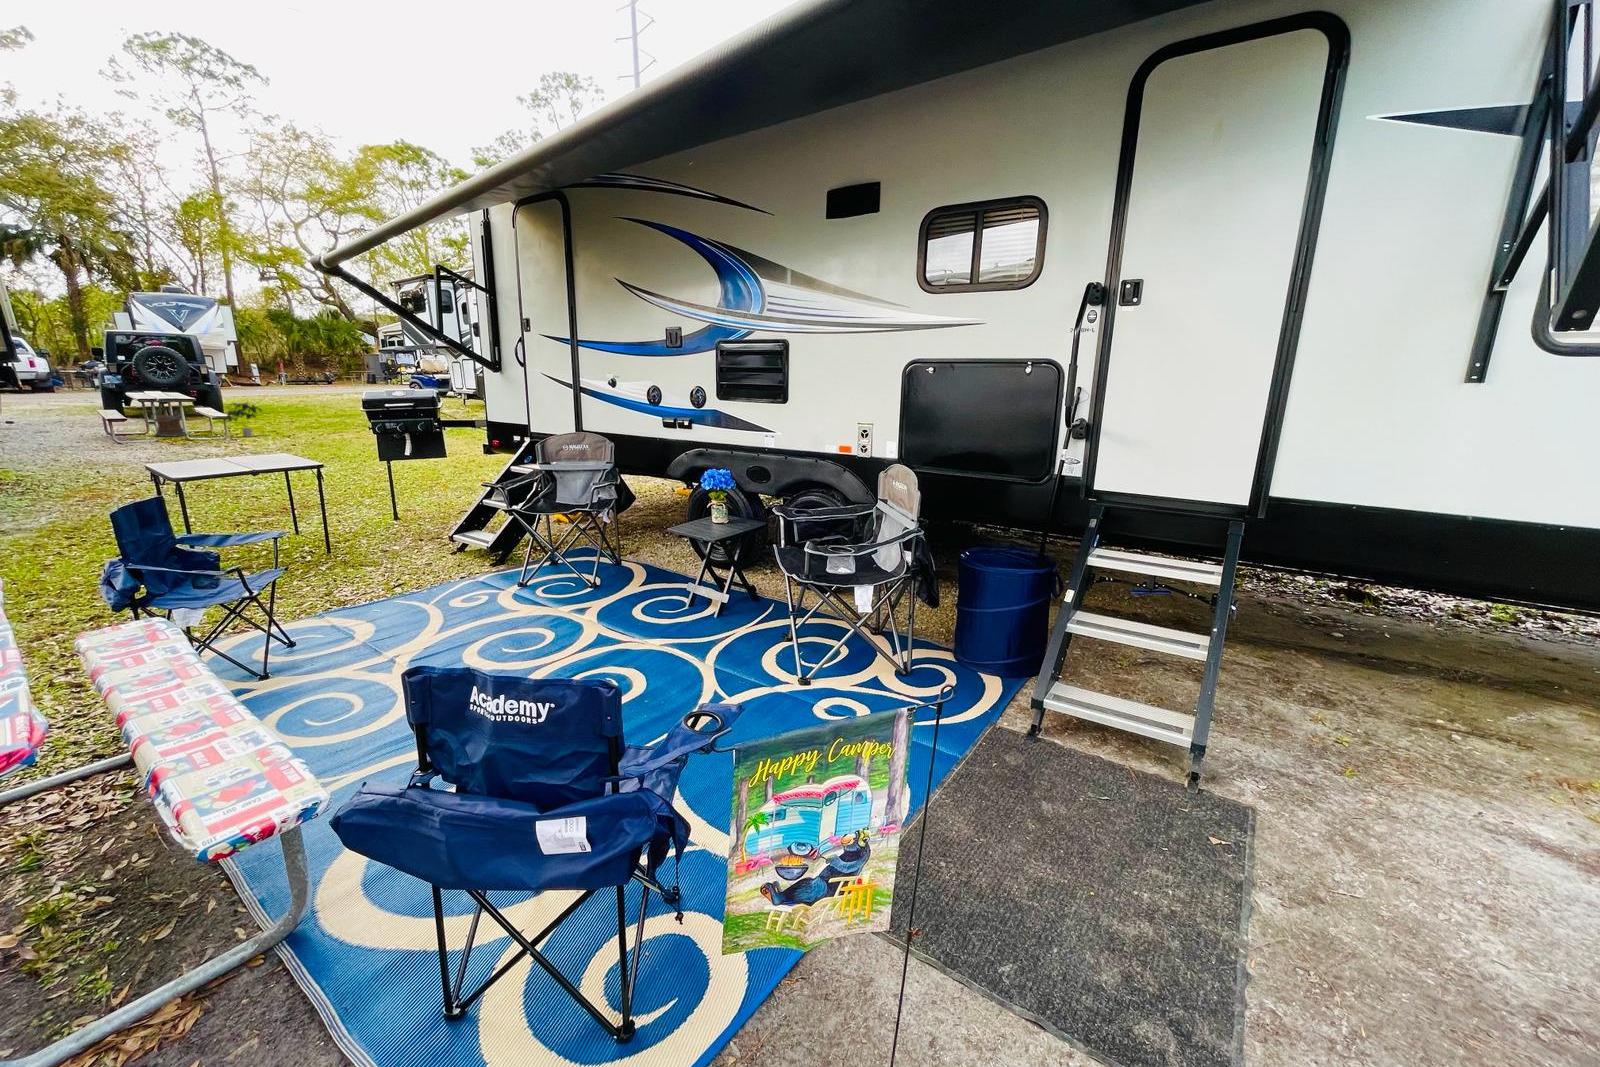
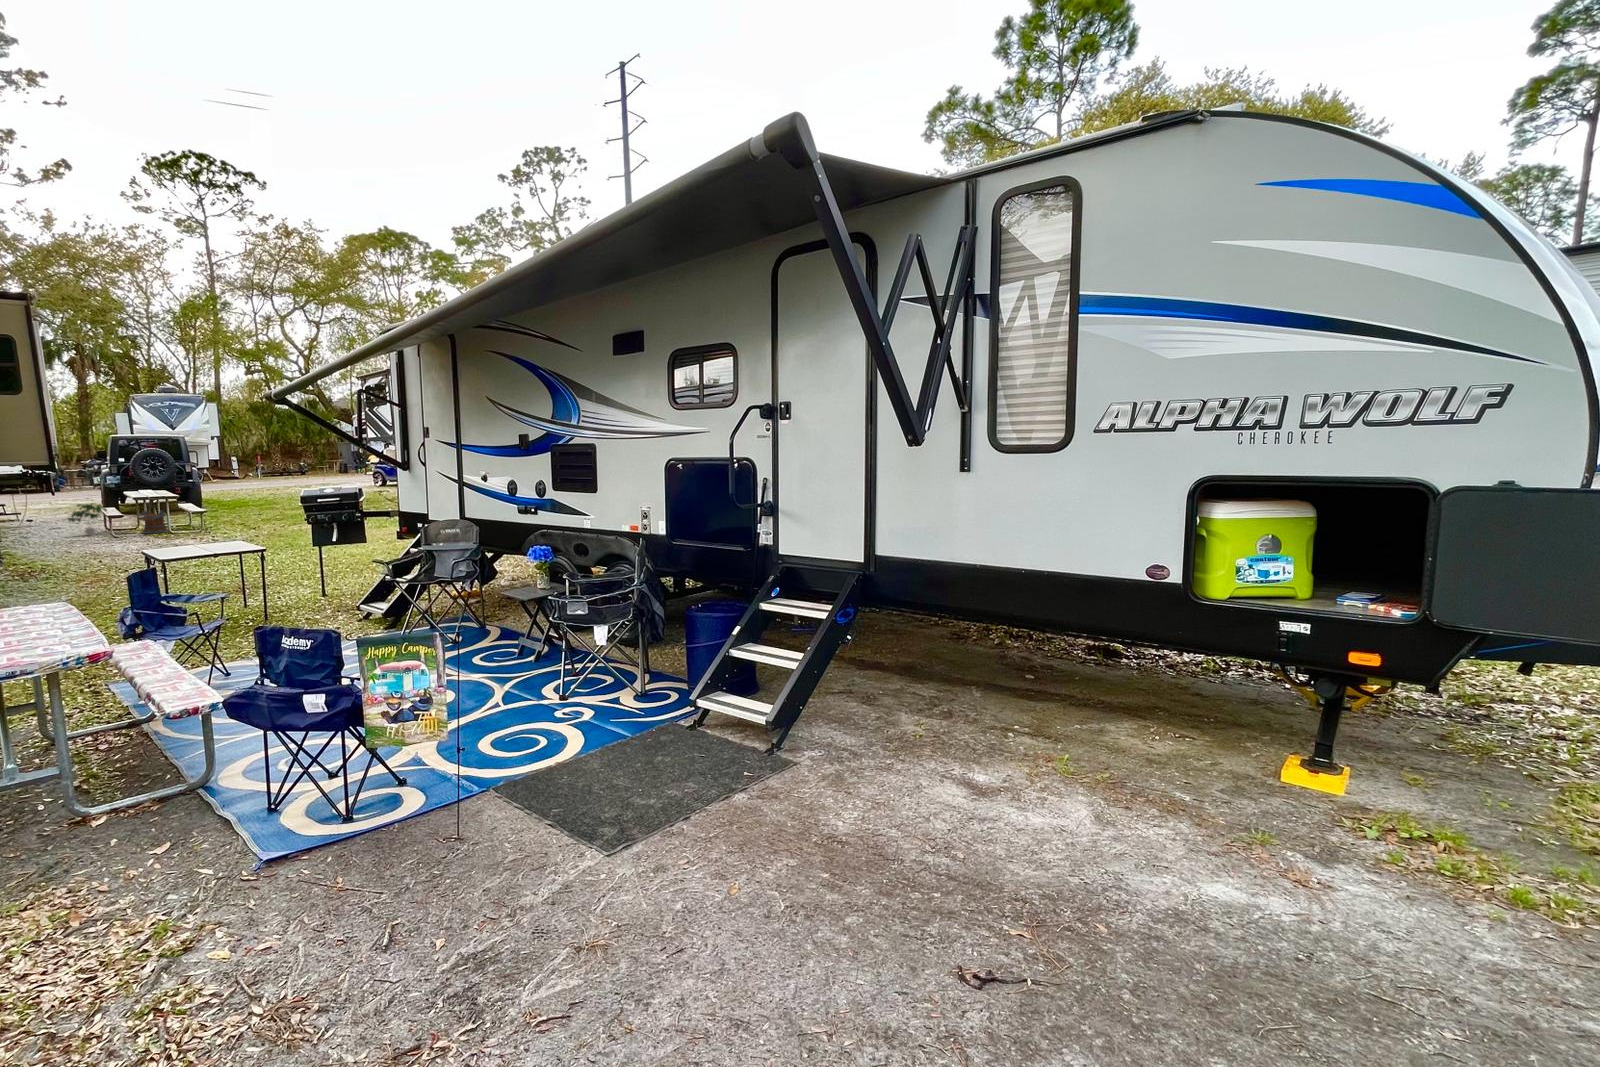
potted plant: present [225,403,261,437] -> present [69,504,107,536]

